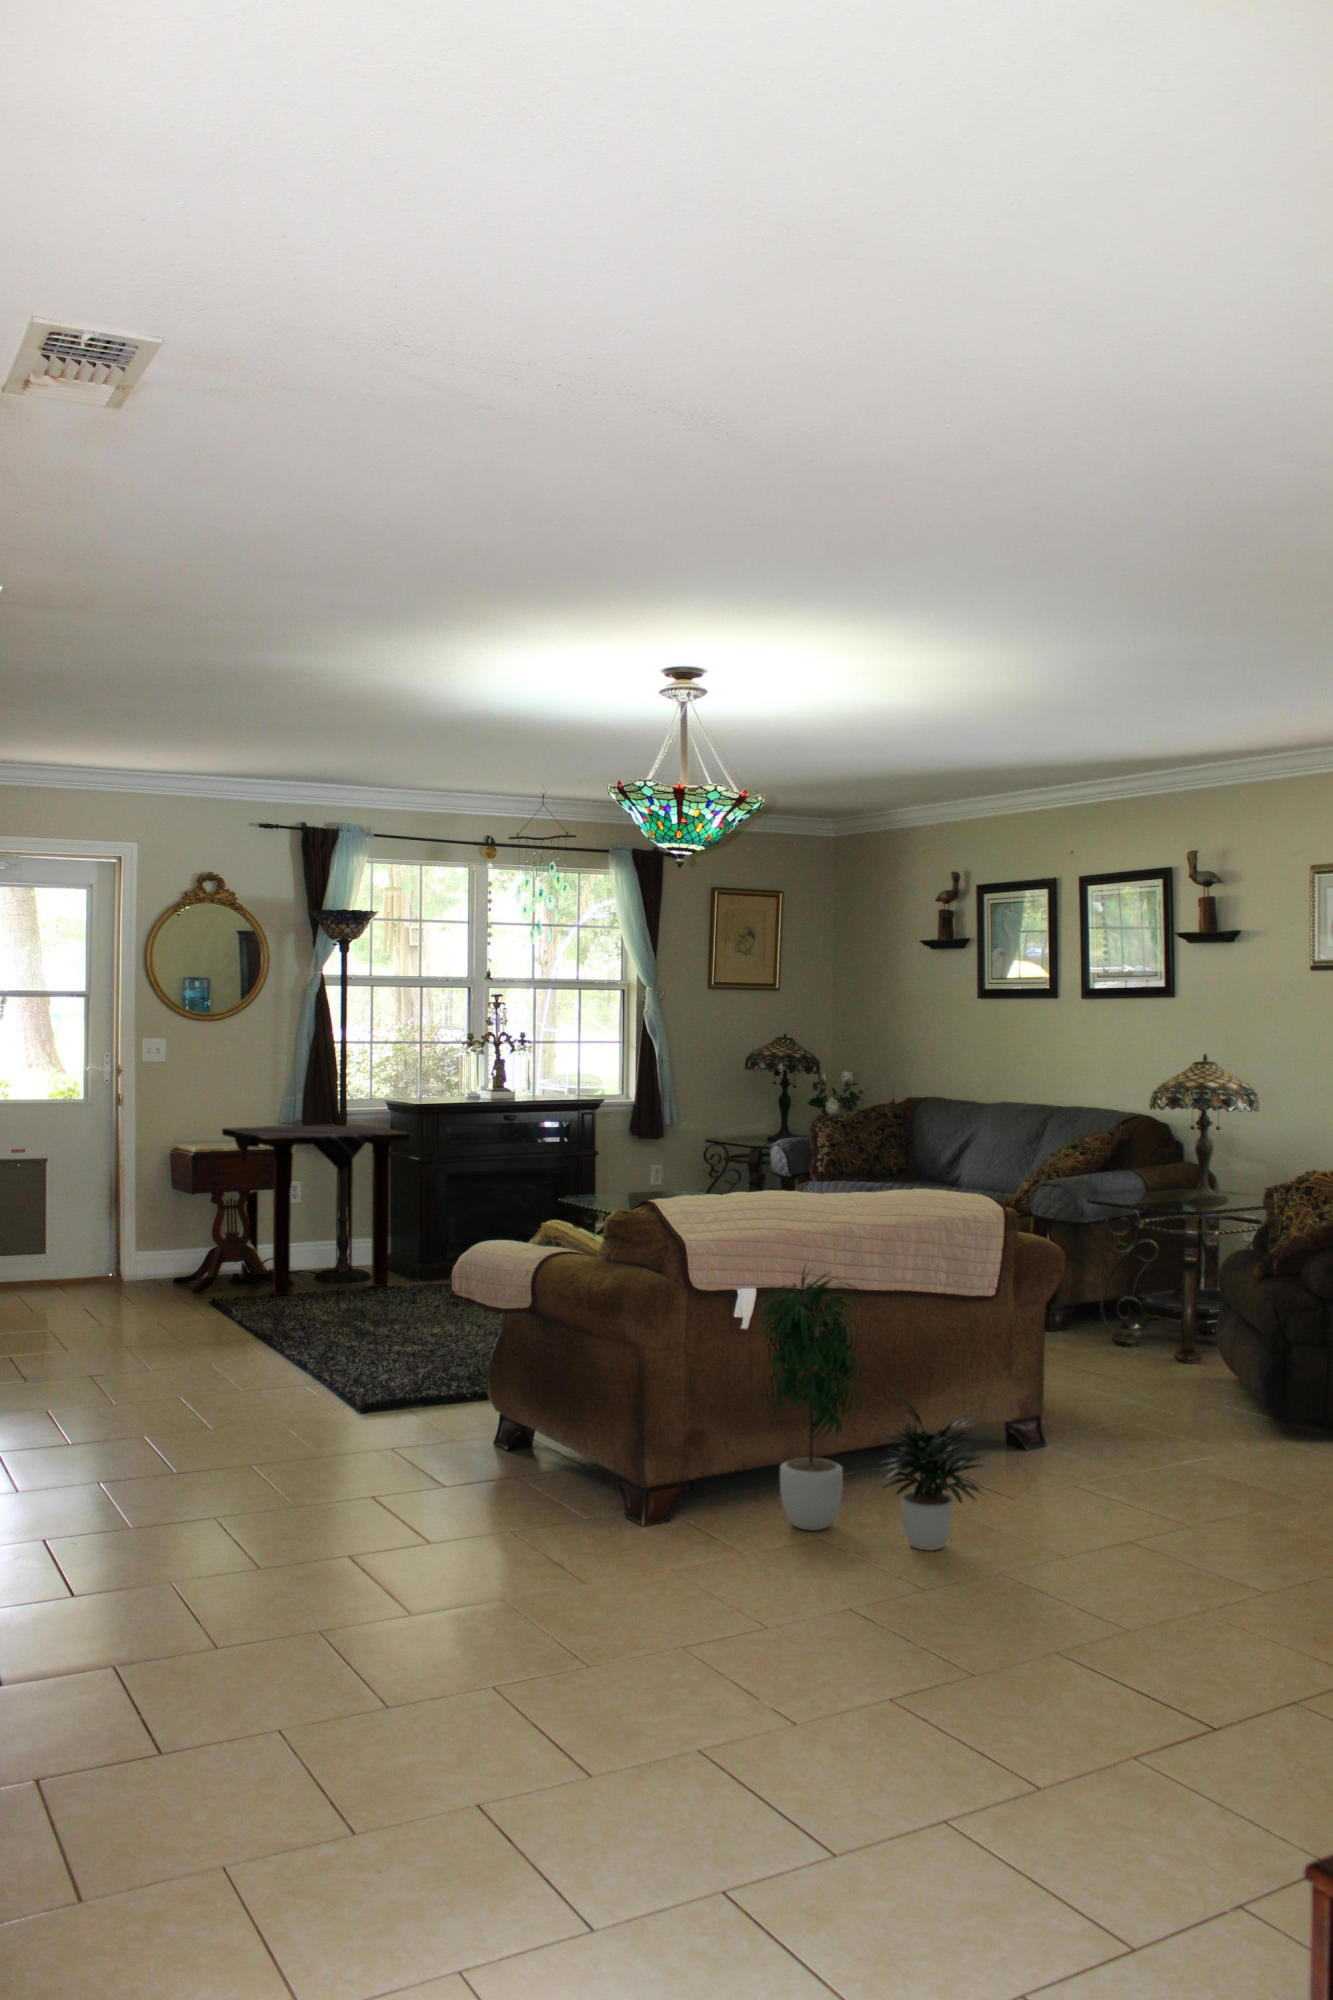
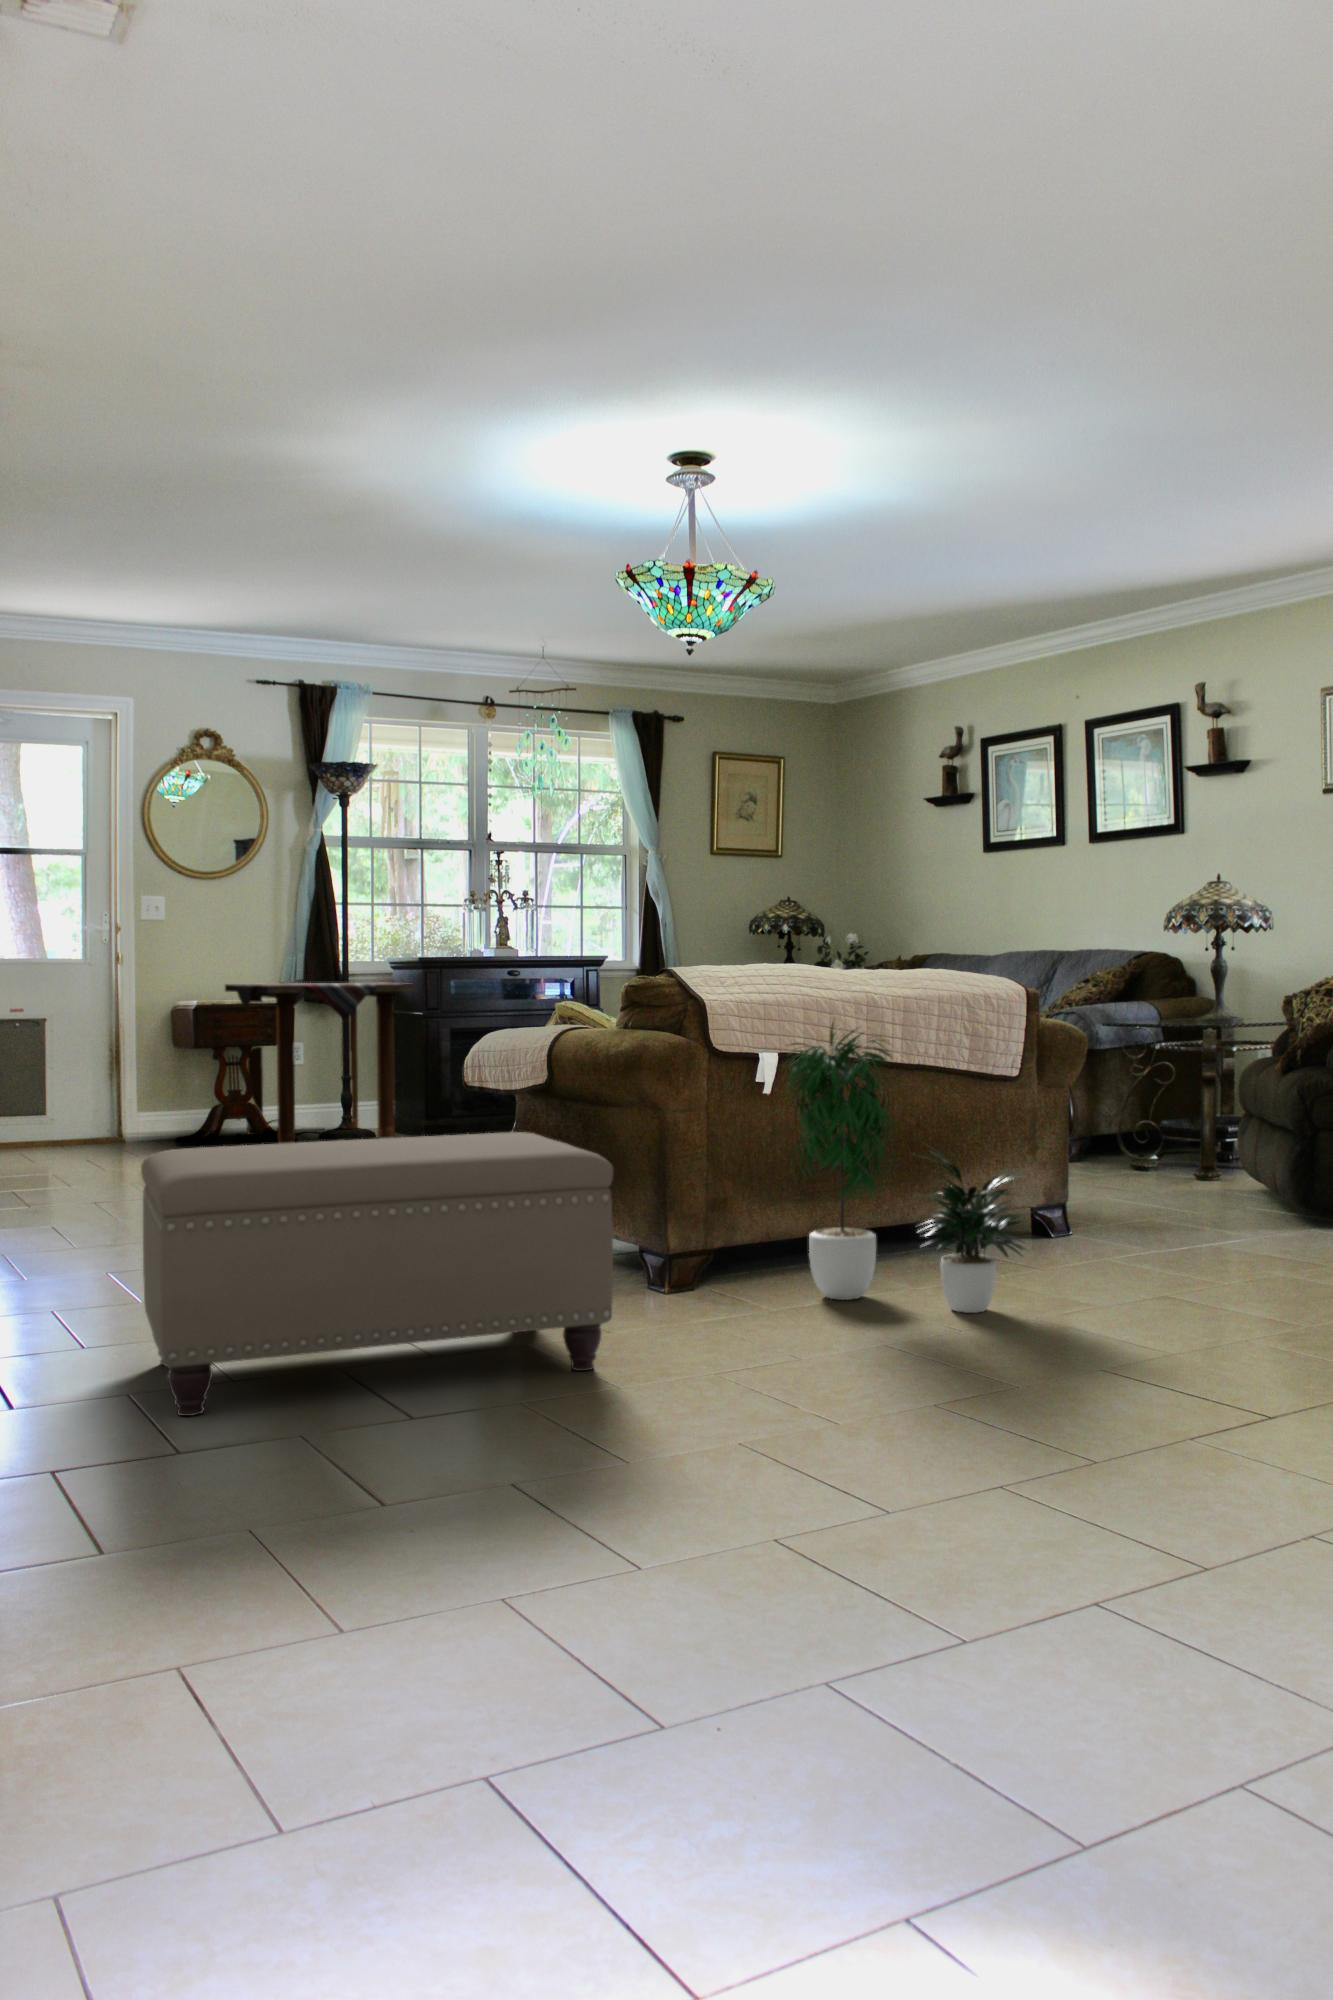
ottoman: none [161,1379,593,1673] -> present [141,1132,614,1416]

